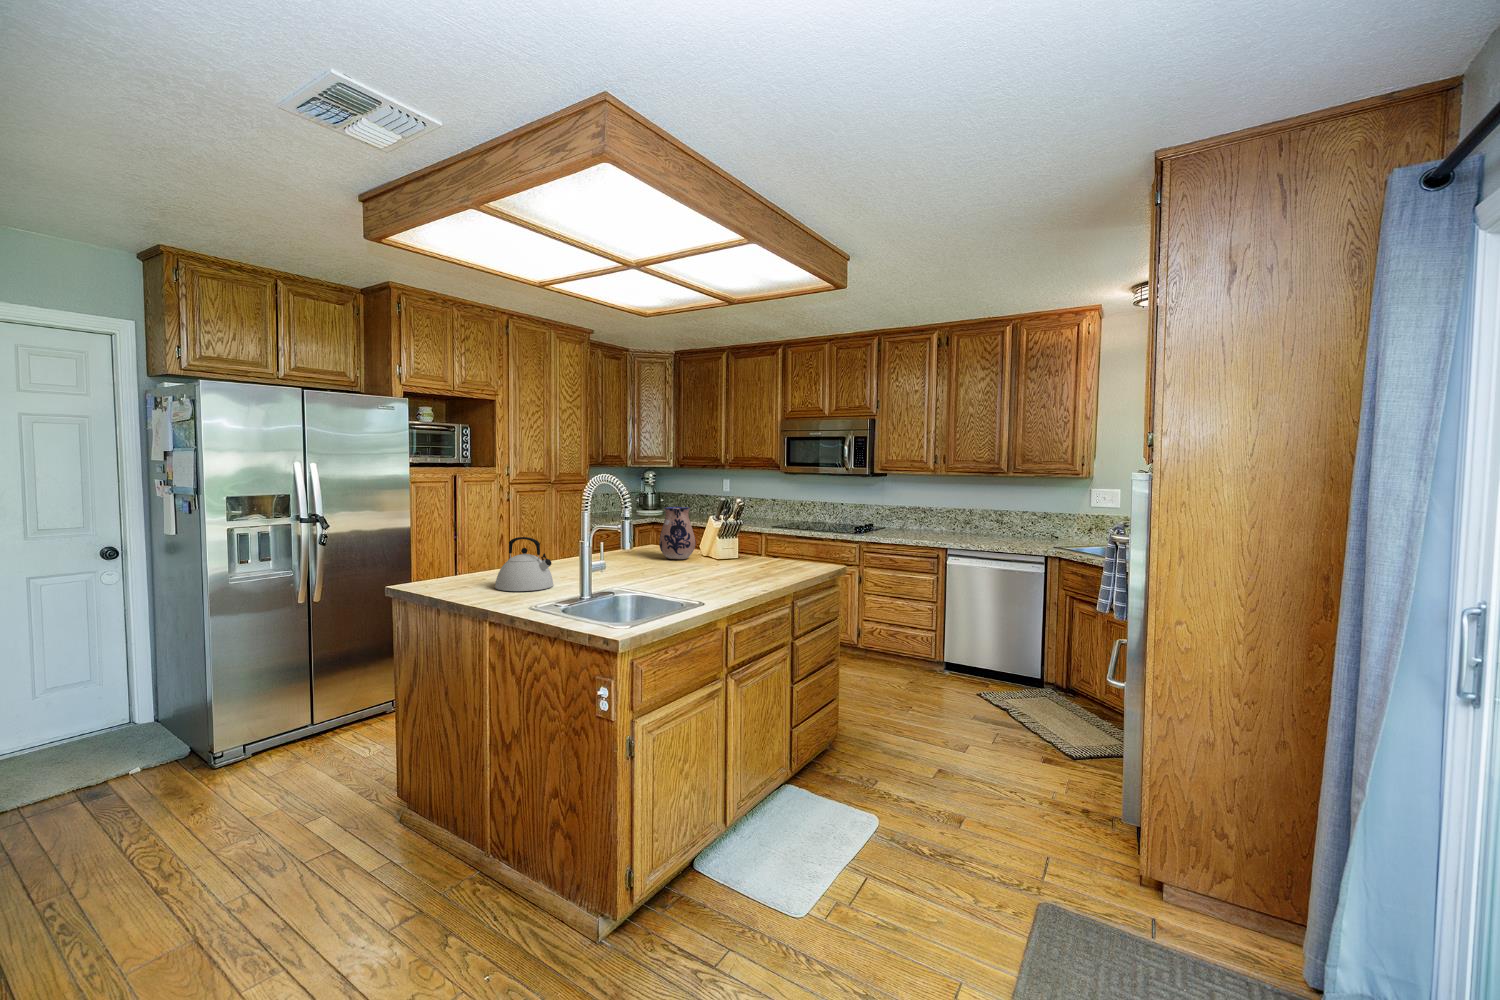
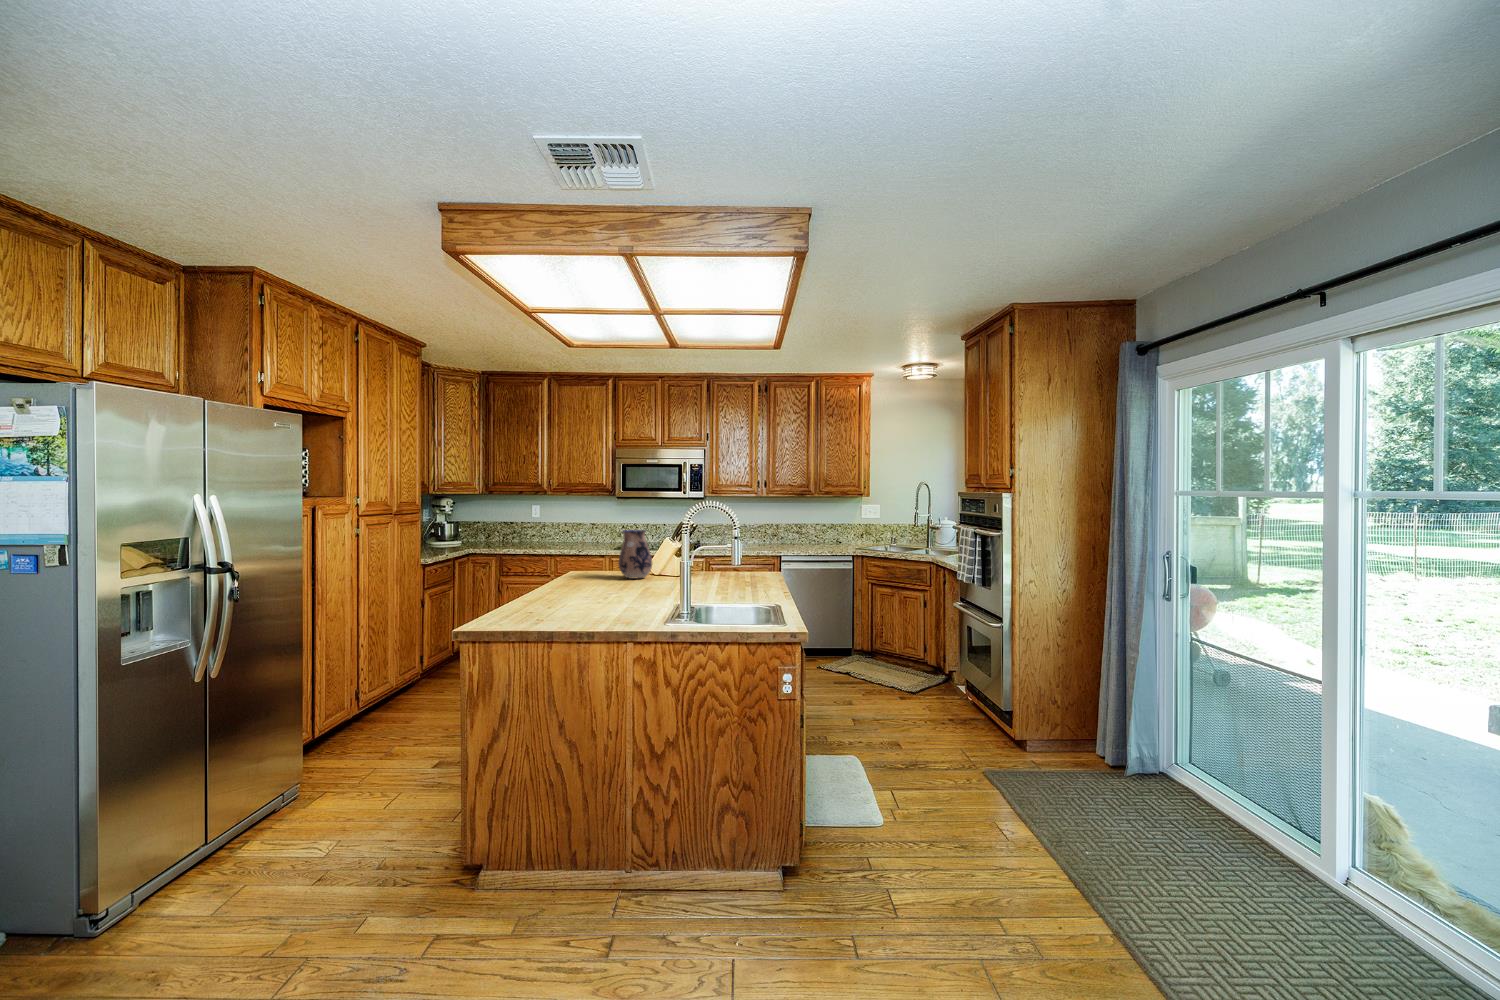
kettle: present [495,537,553,591] -> none [565,562,623,615]

